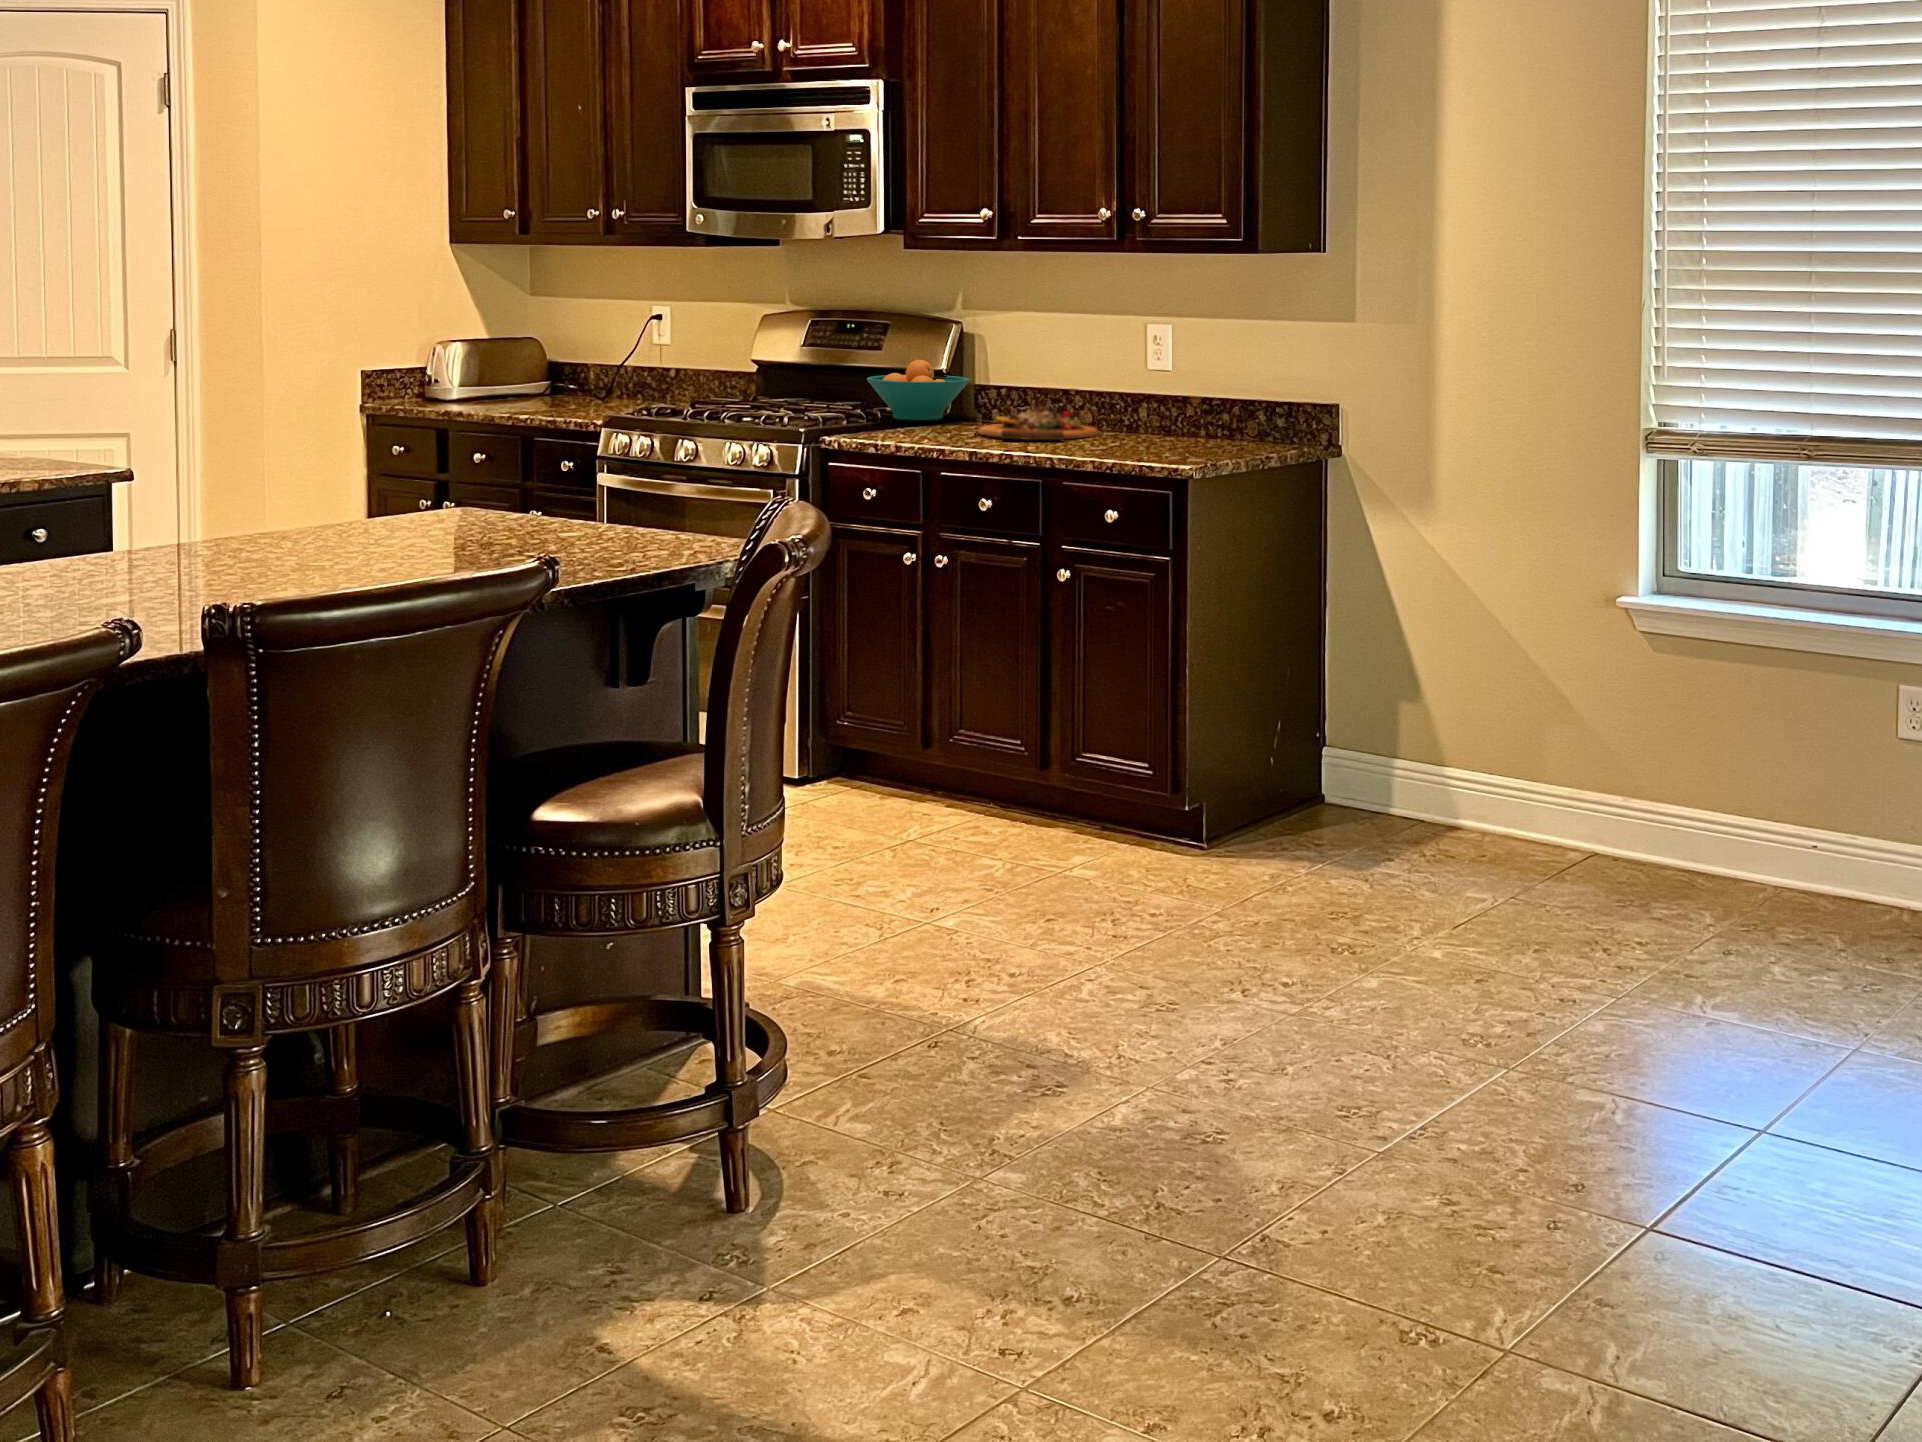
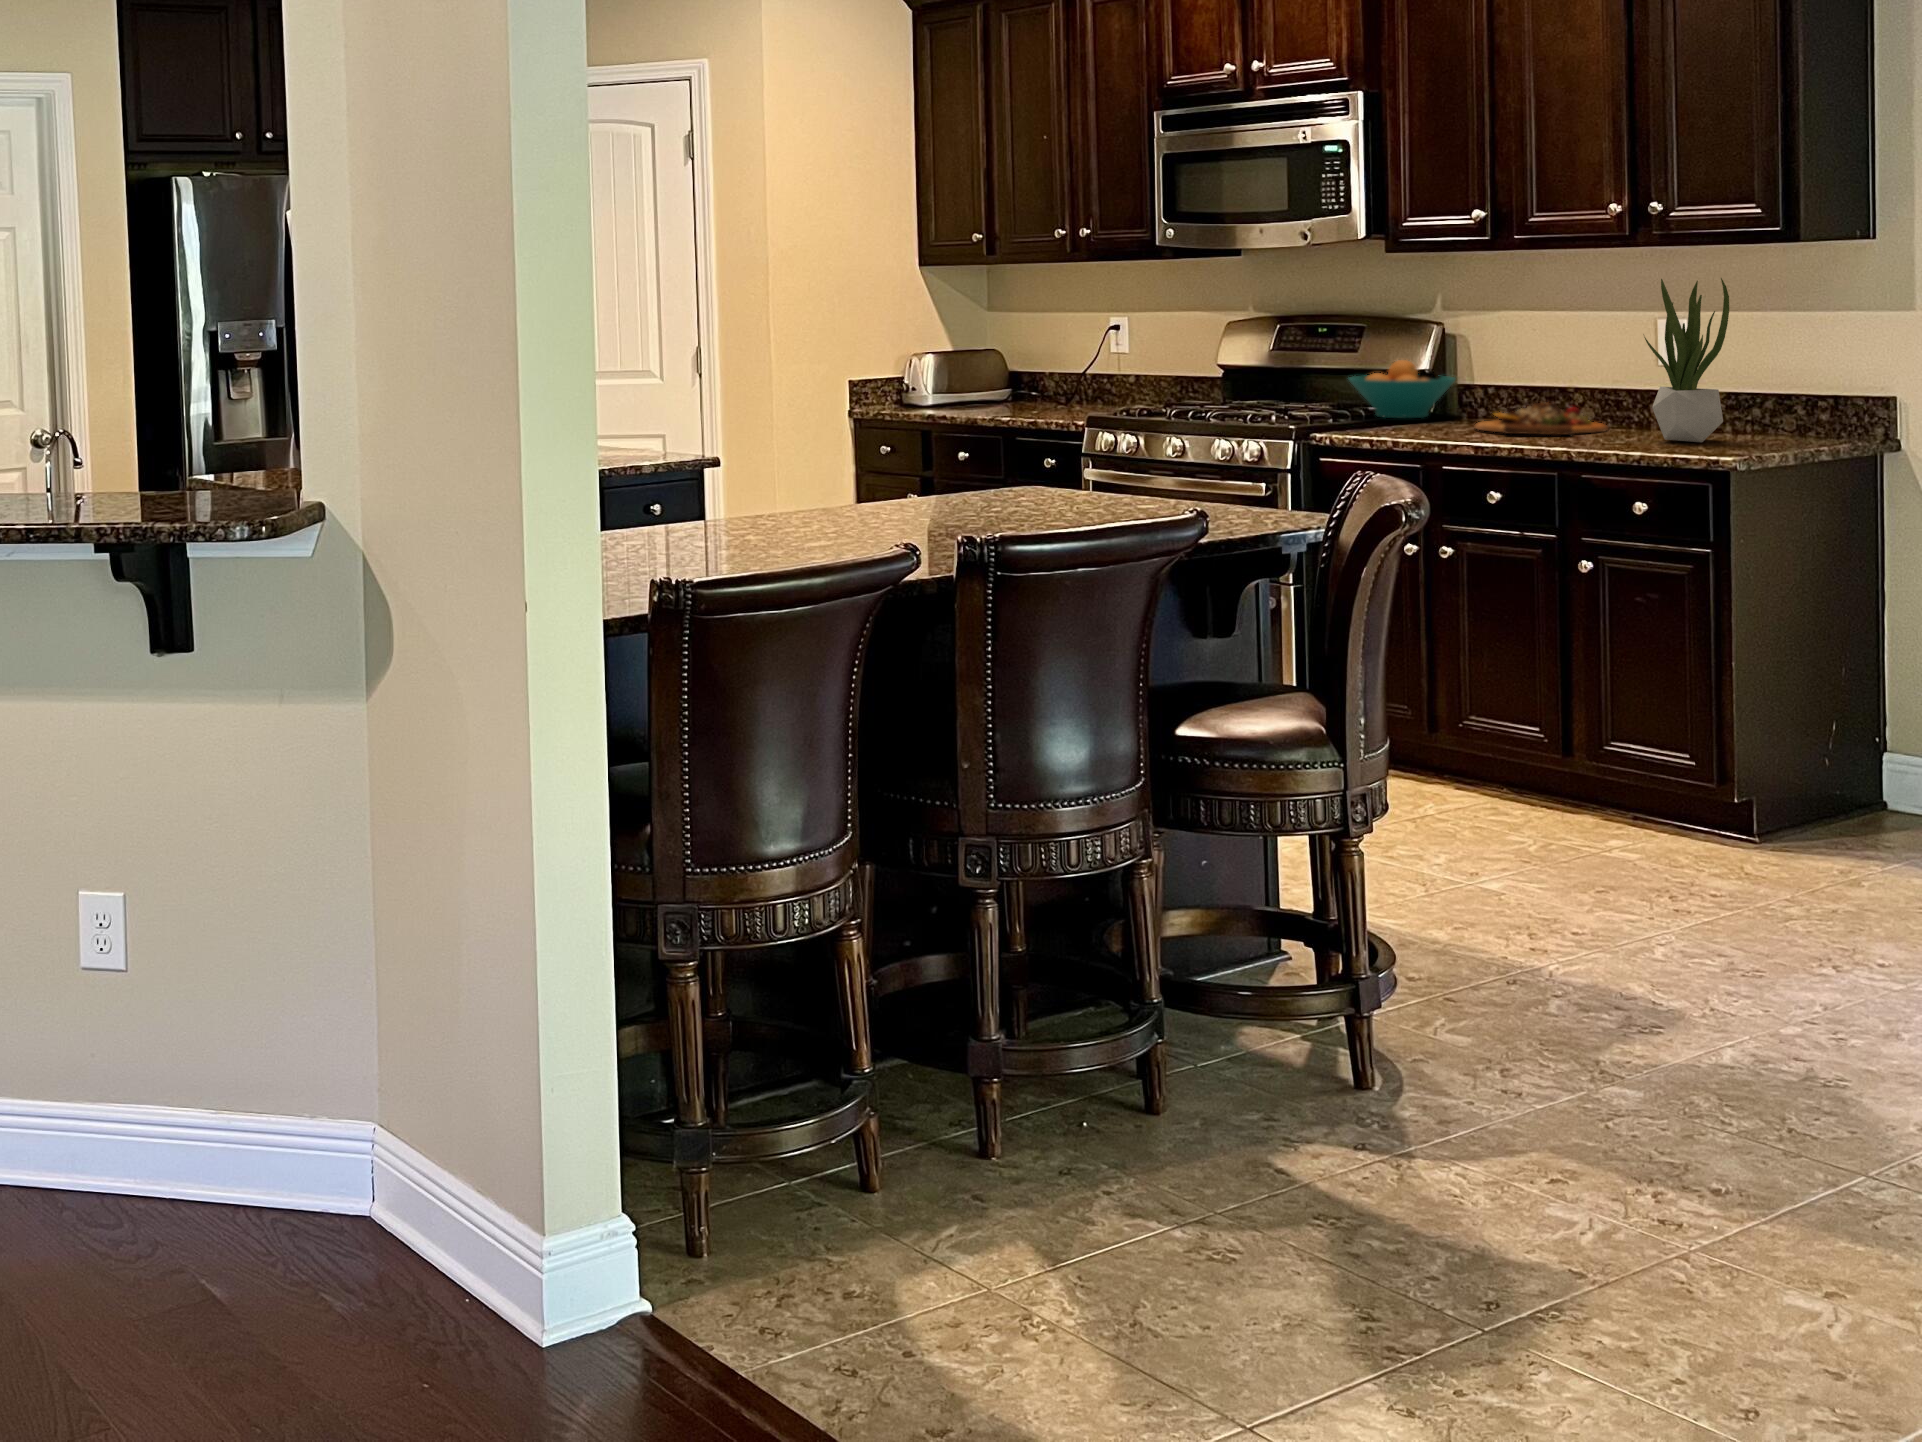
potted plant: none [1125,285,1200,449] -> present [1644,278,1729,442]

